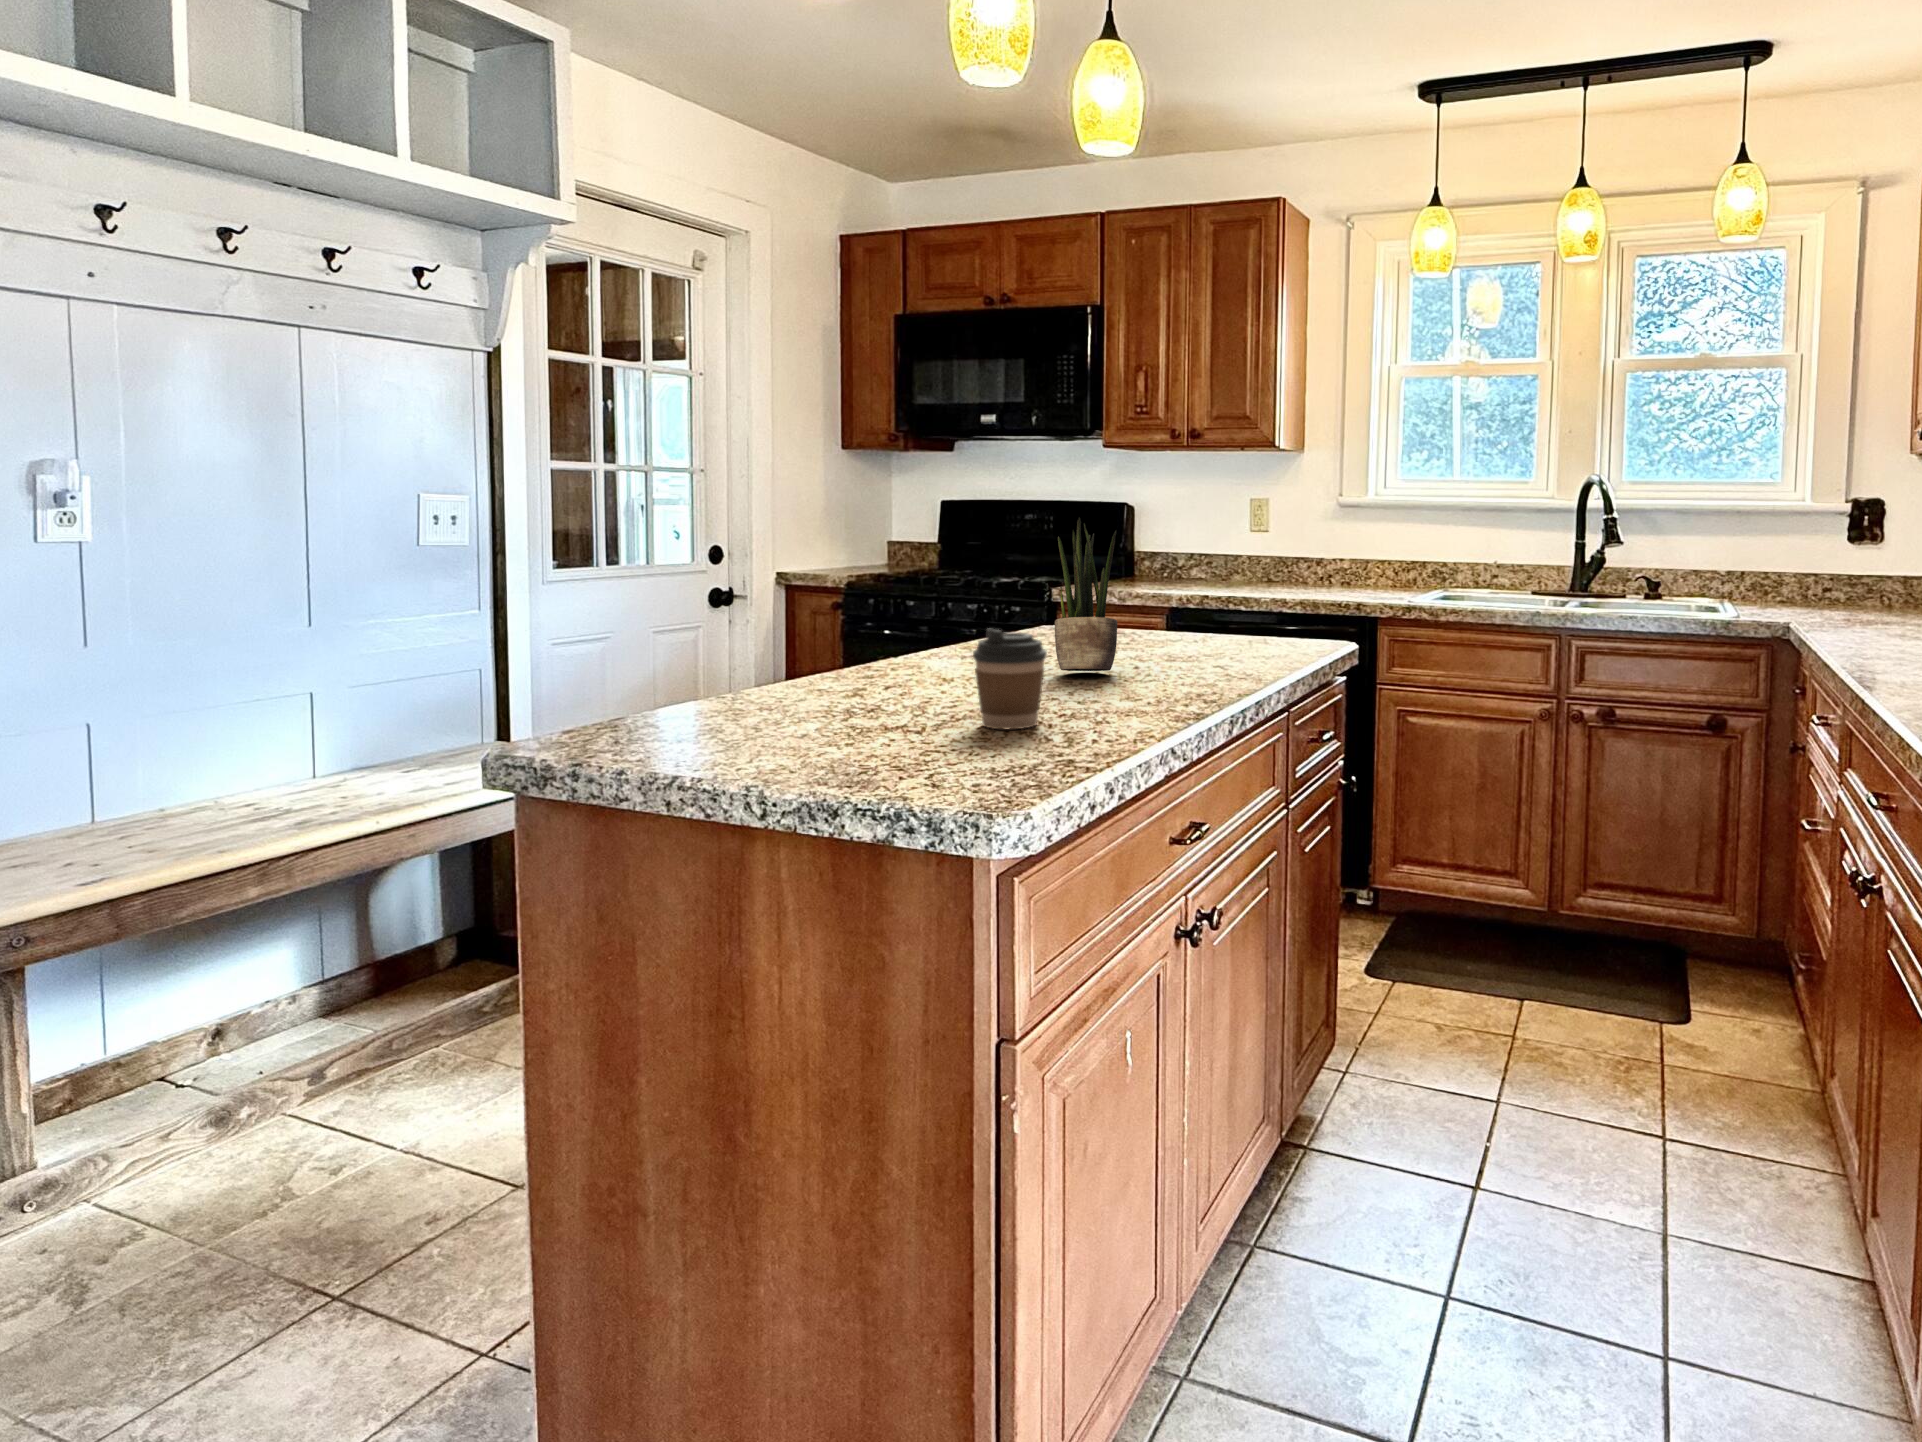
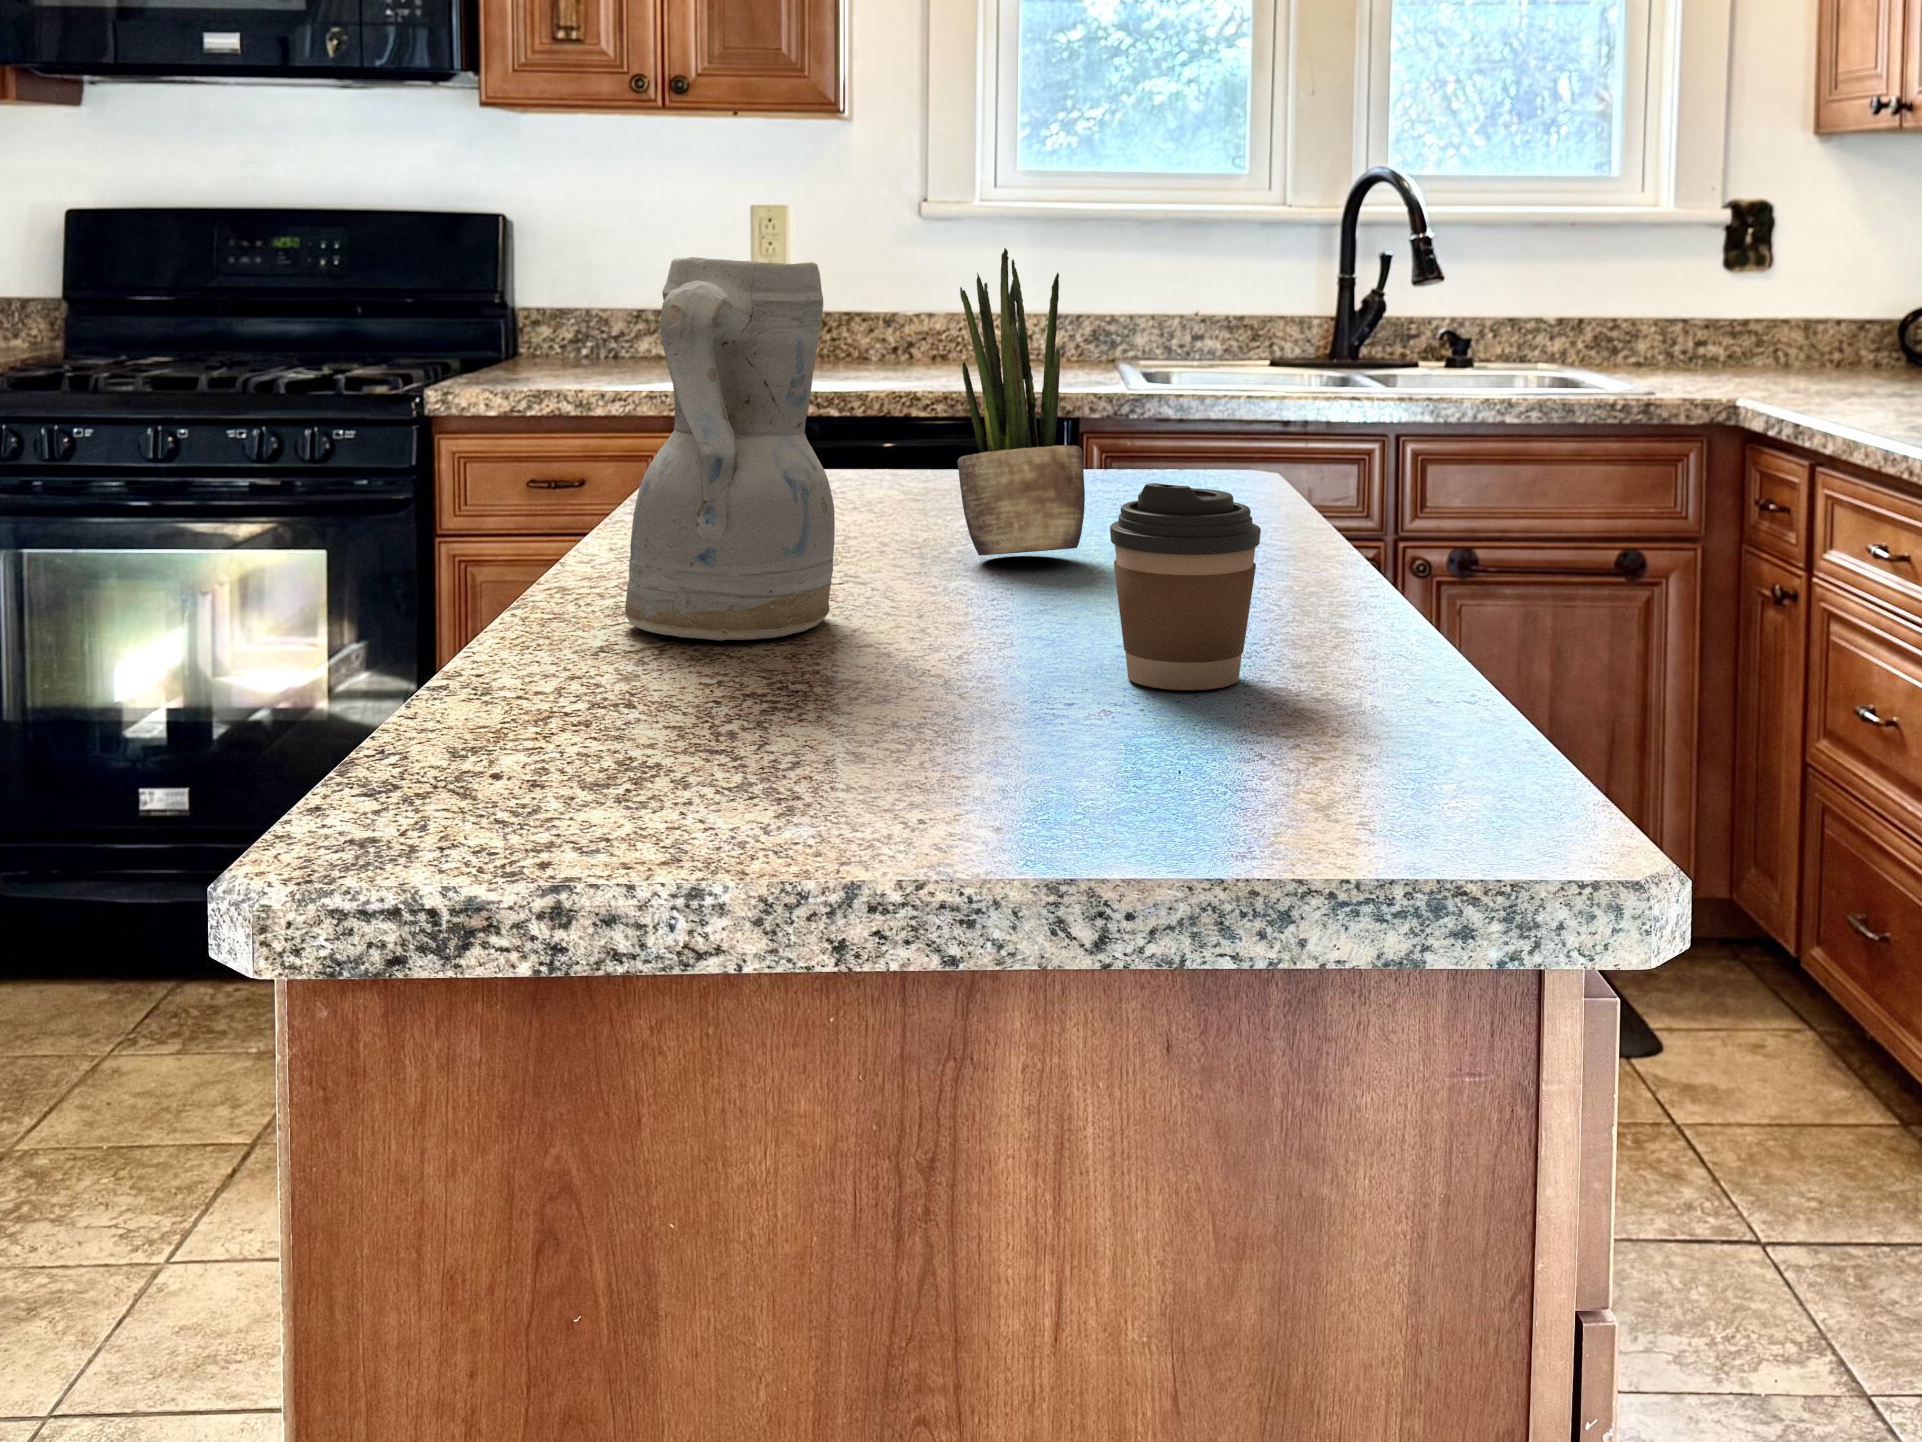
ceramic pitcher: none [831,518,938,695] -> present [625,257,835,640]

